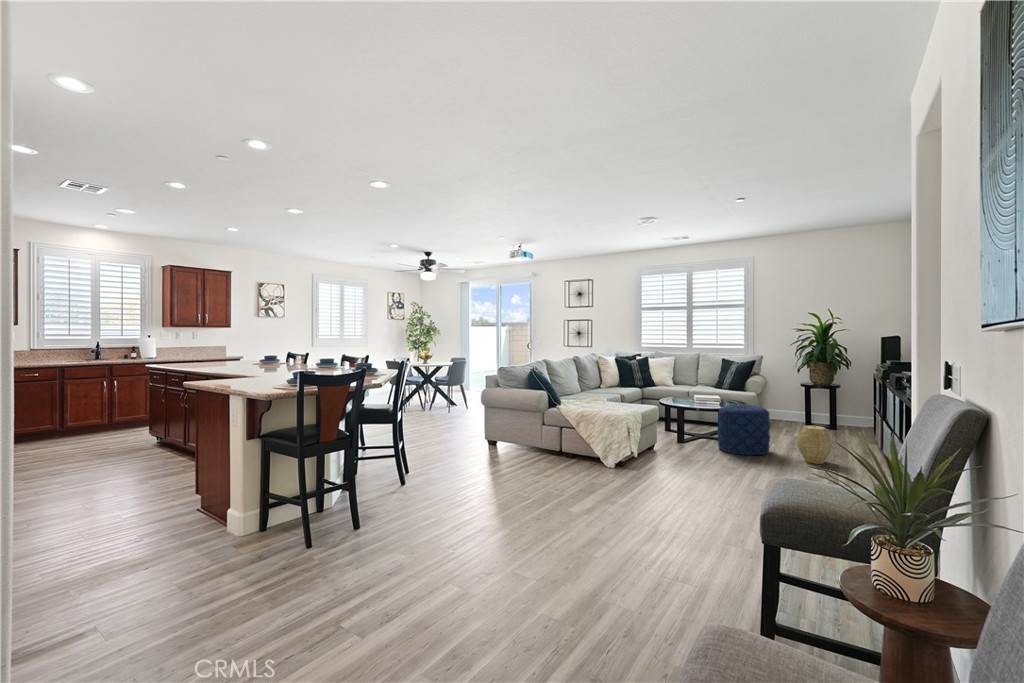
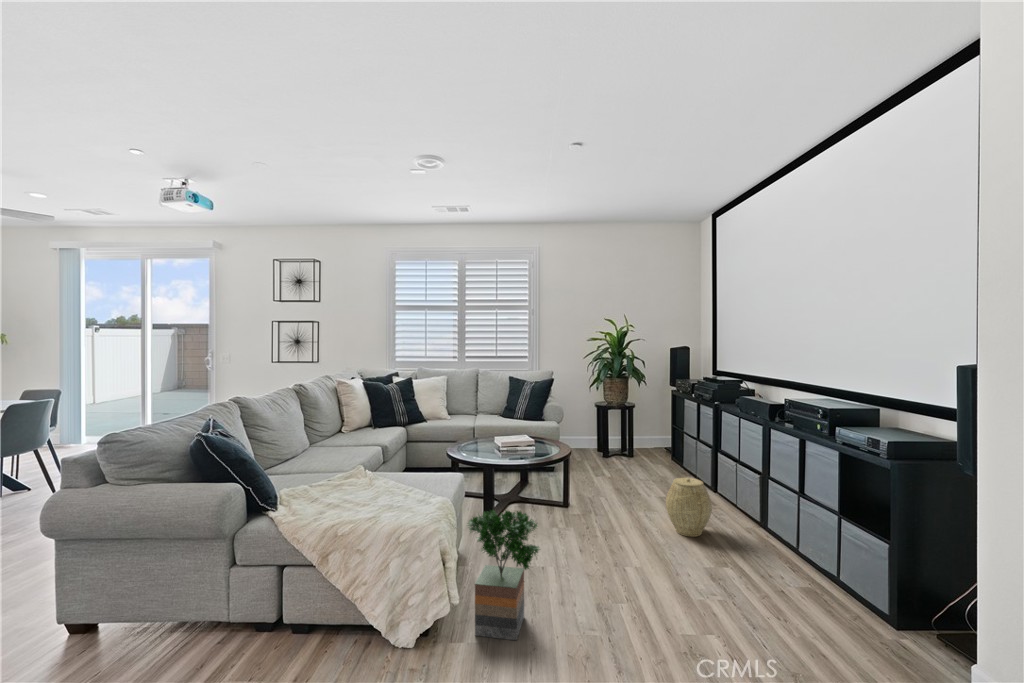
pouf: present [718,405,770,455] -> none [551,452,625,537]
potted tree: none [641,413,678,473] -> present [468,510,540,640]

